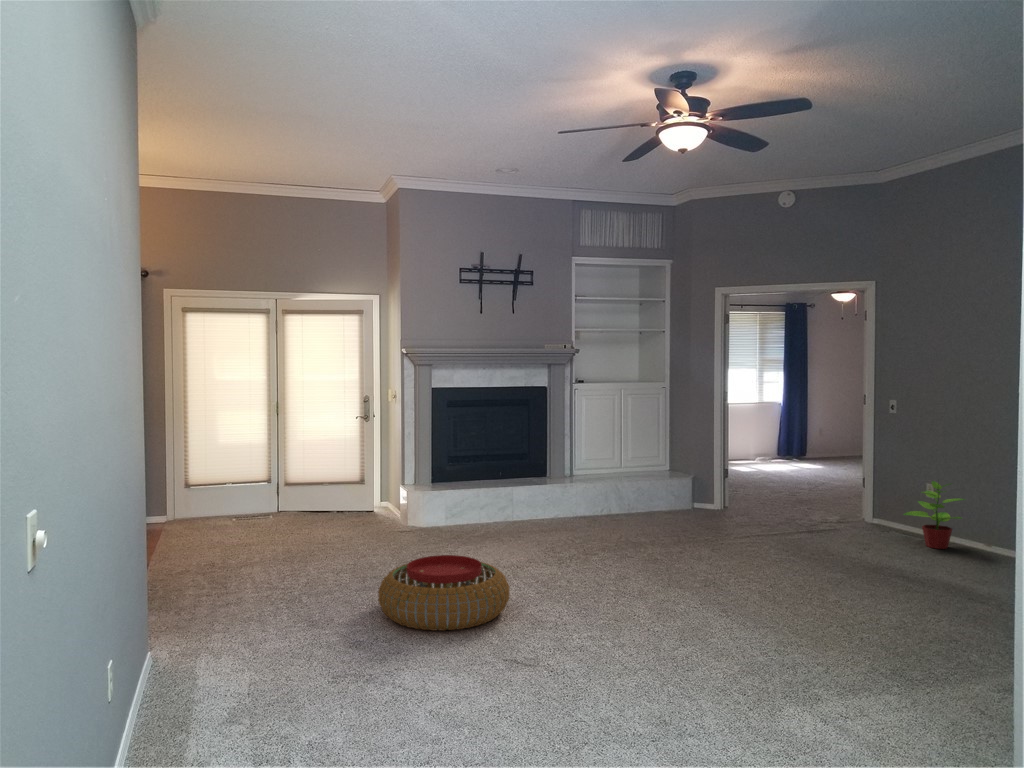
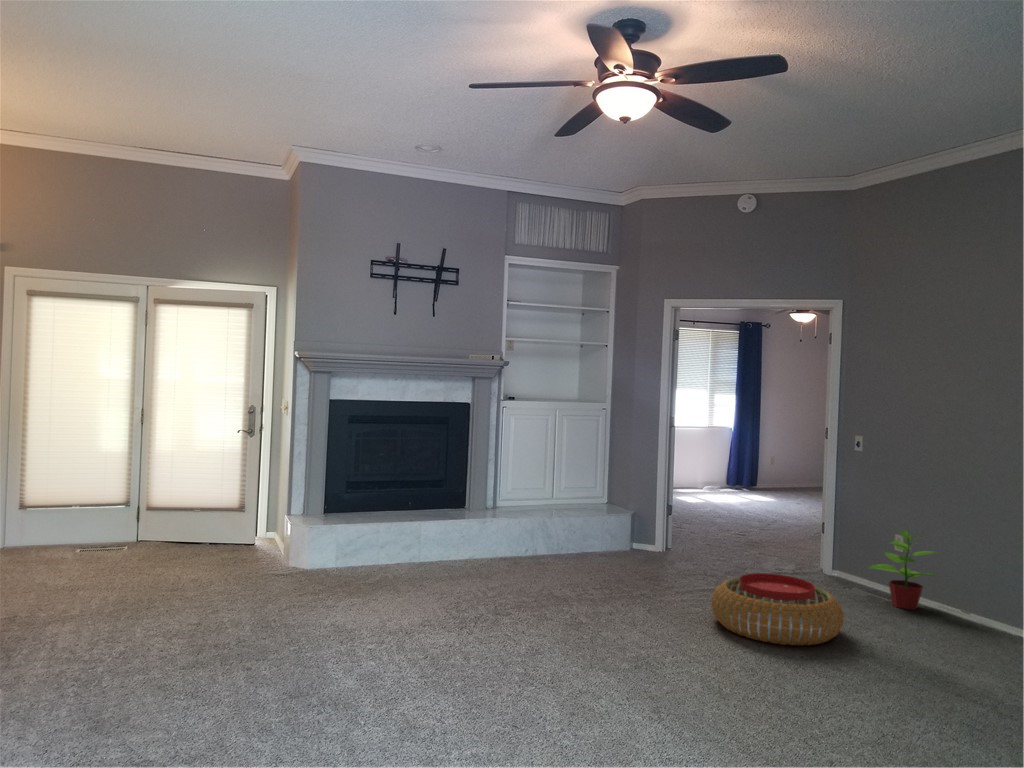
pouf: present [378,555,509,631] -> present [711,573,844,645]

